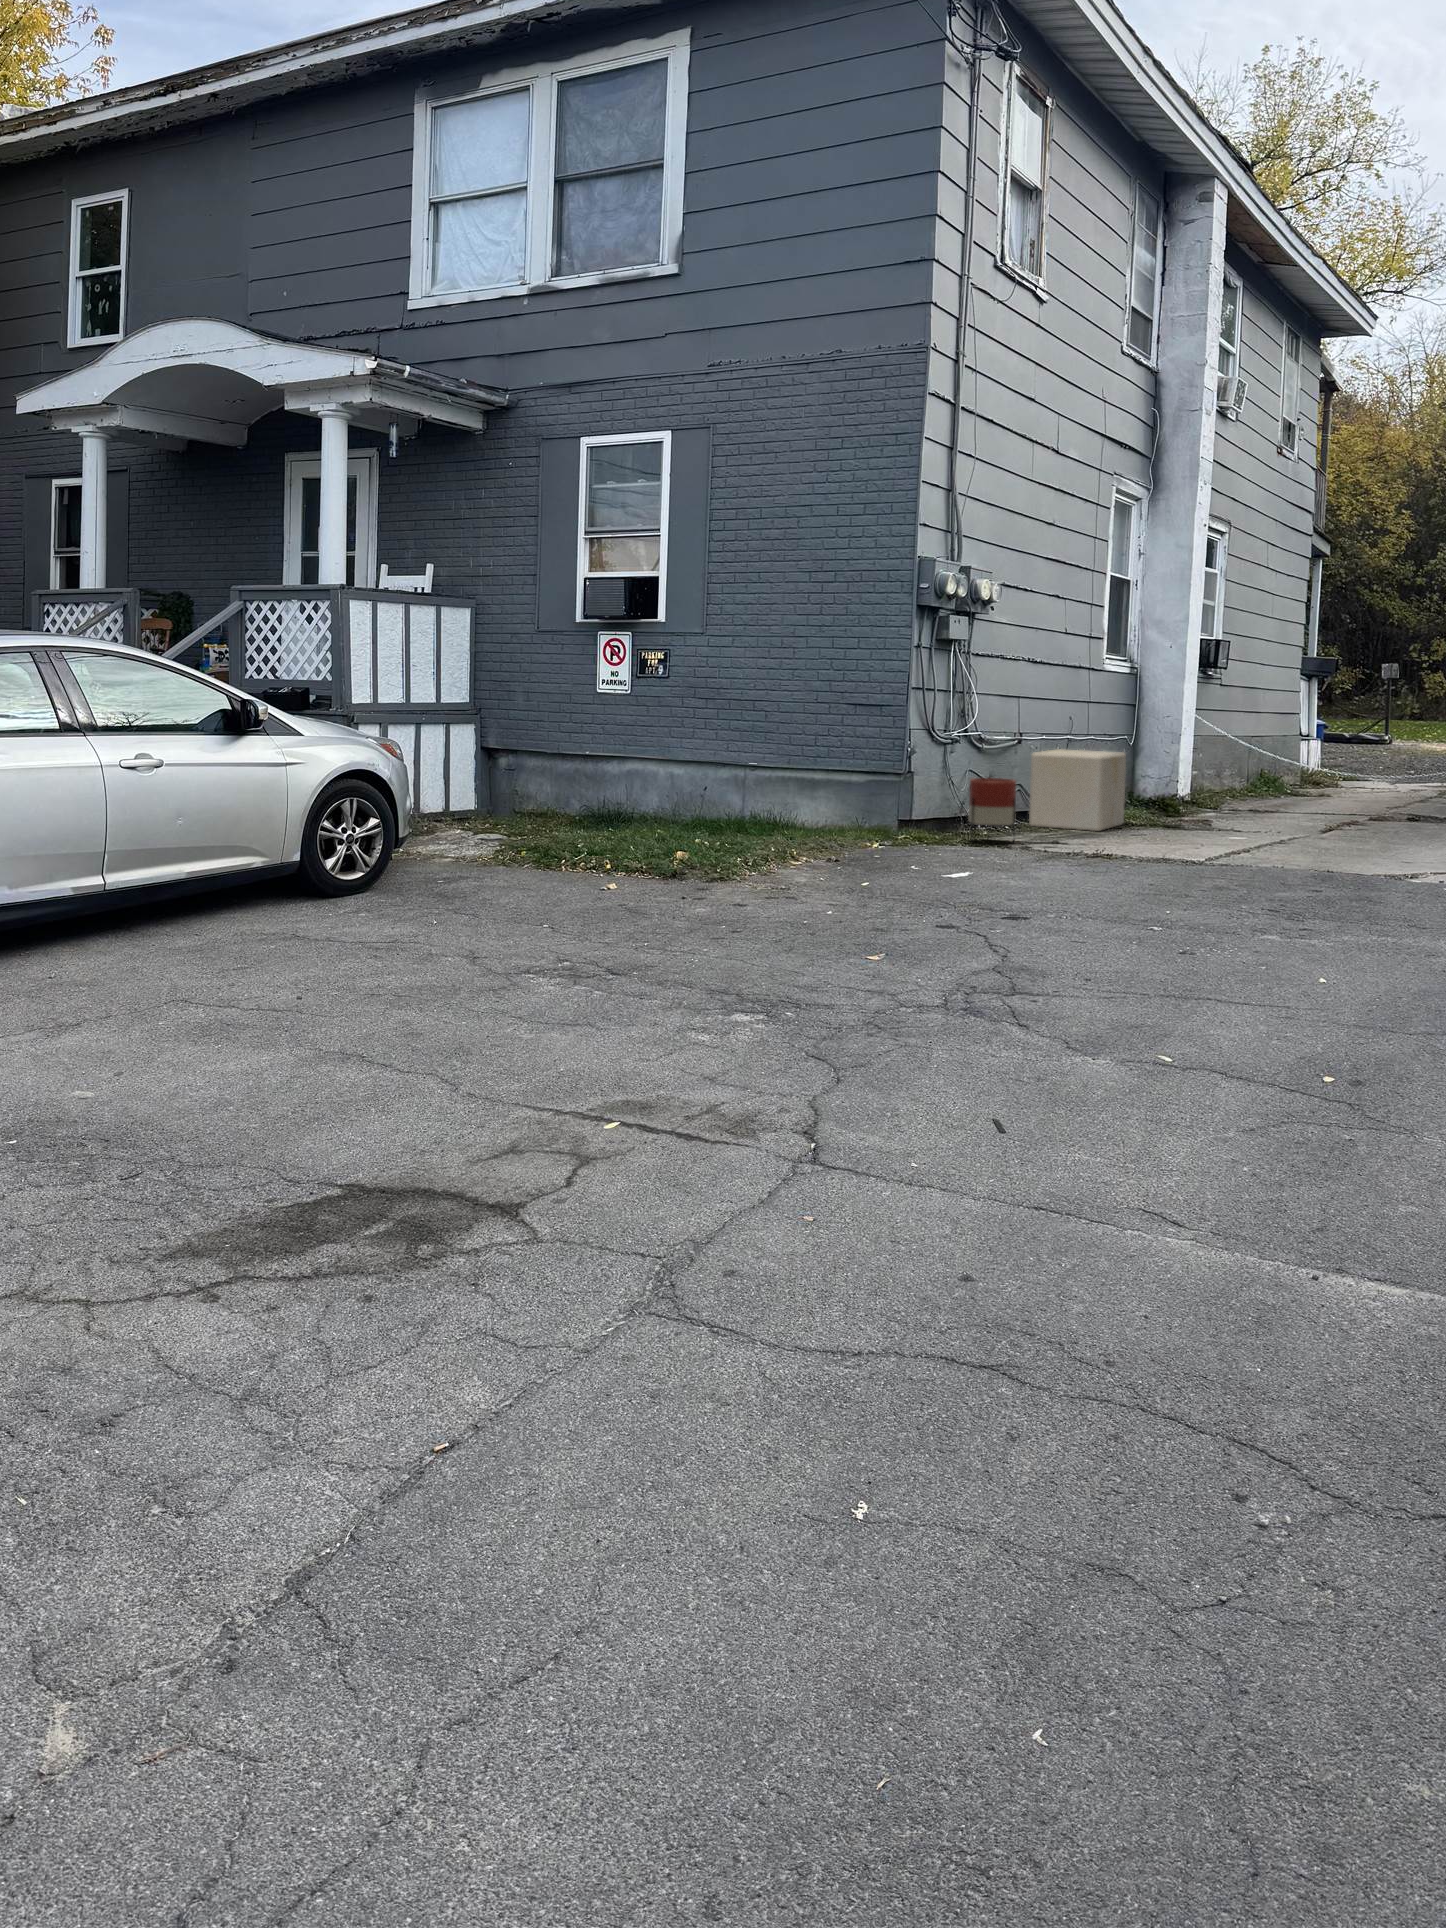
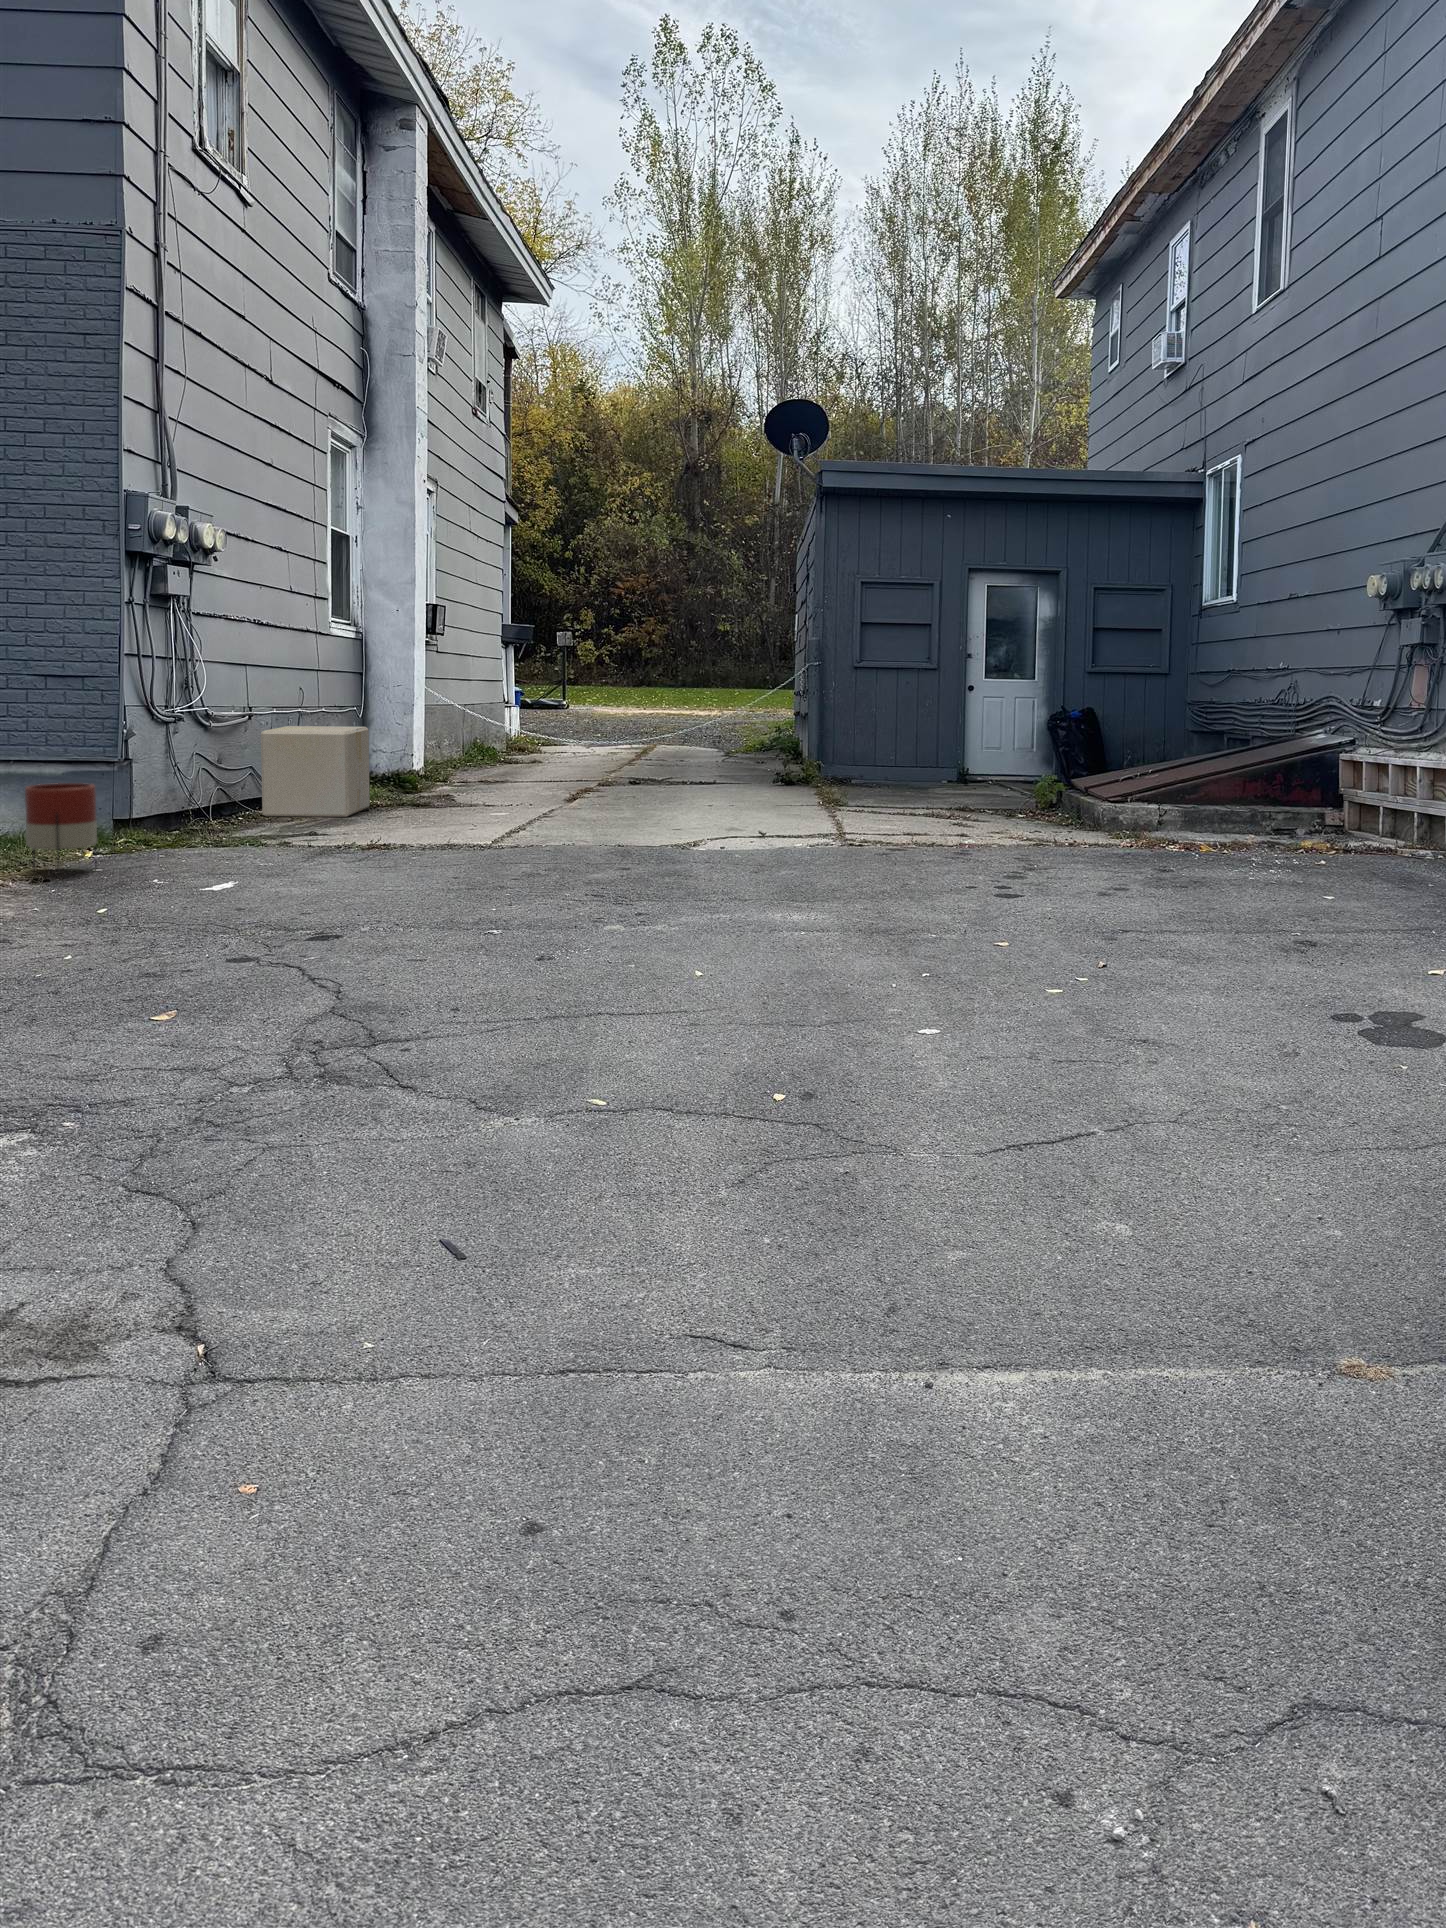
planter: present [968,778,1016,827] -> present [25,783,97,868]

